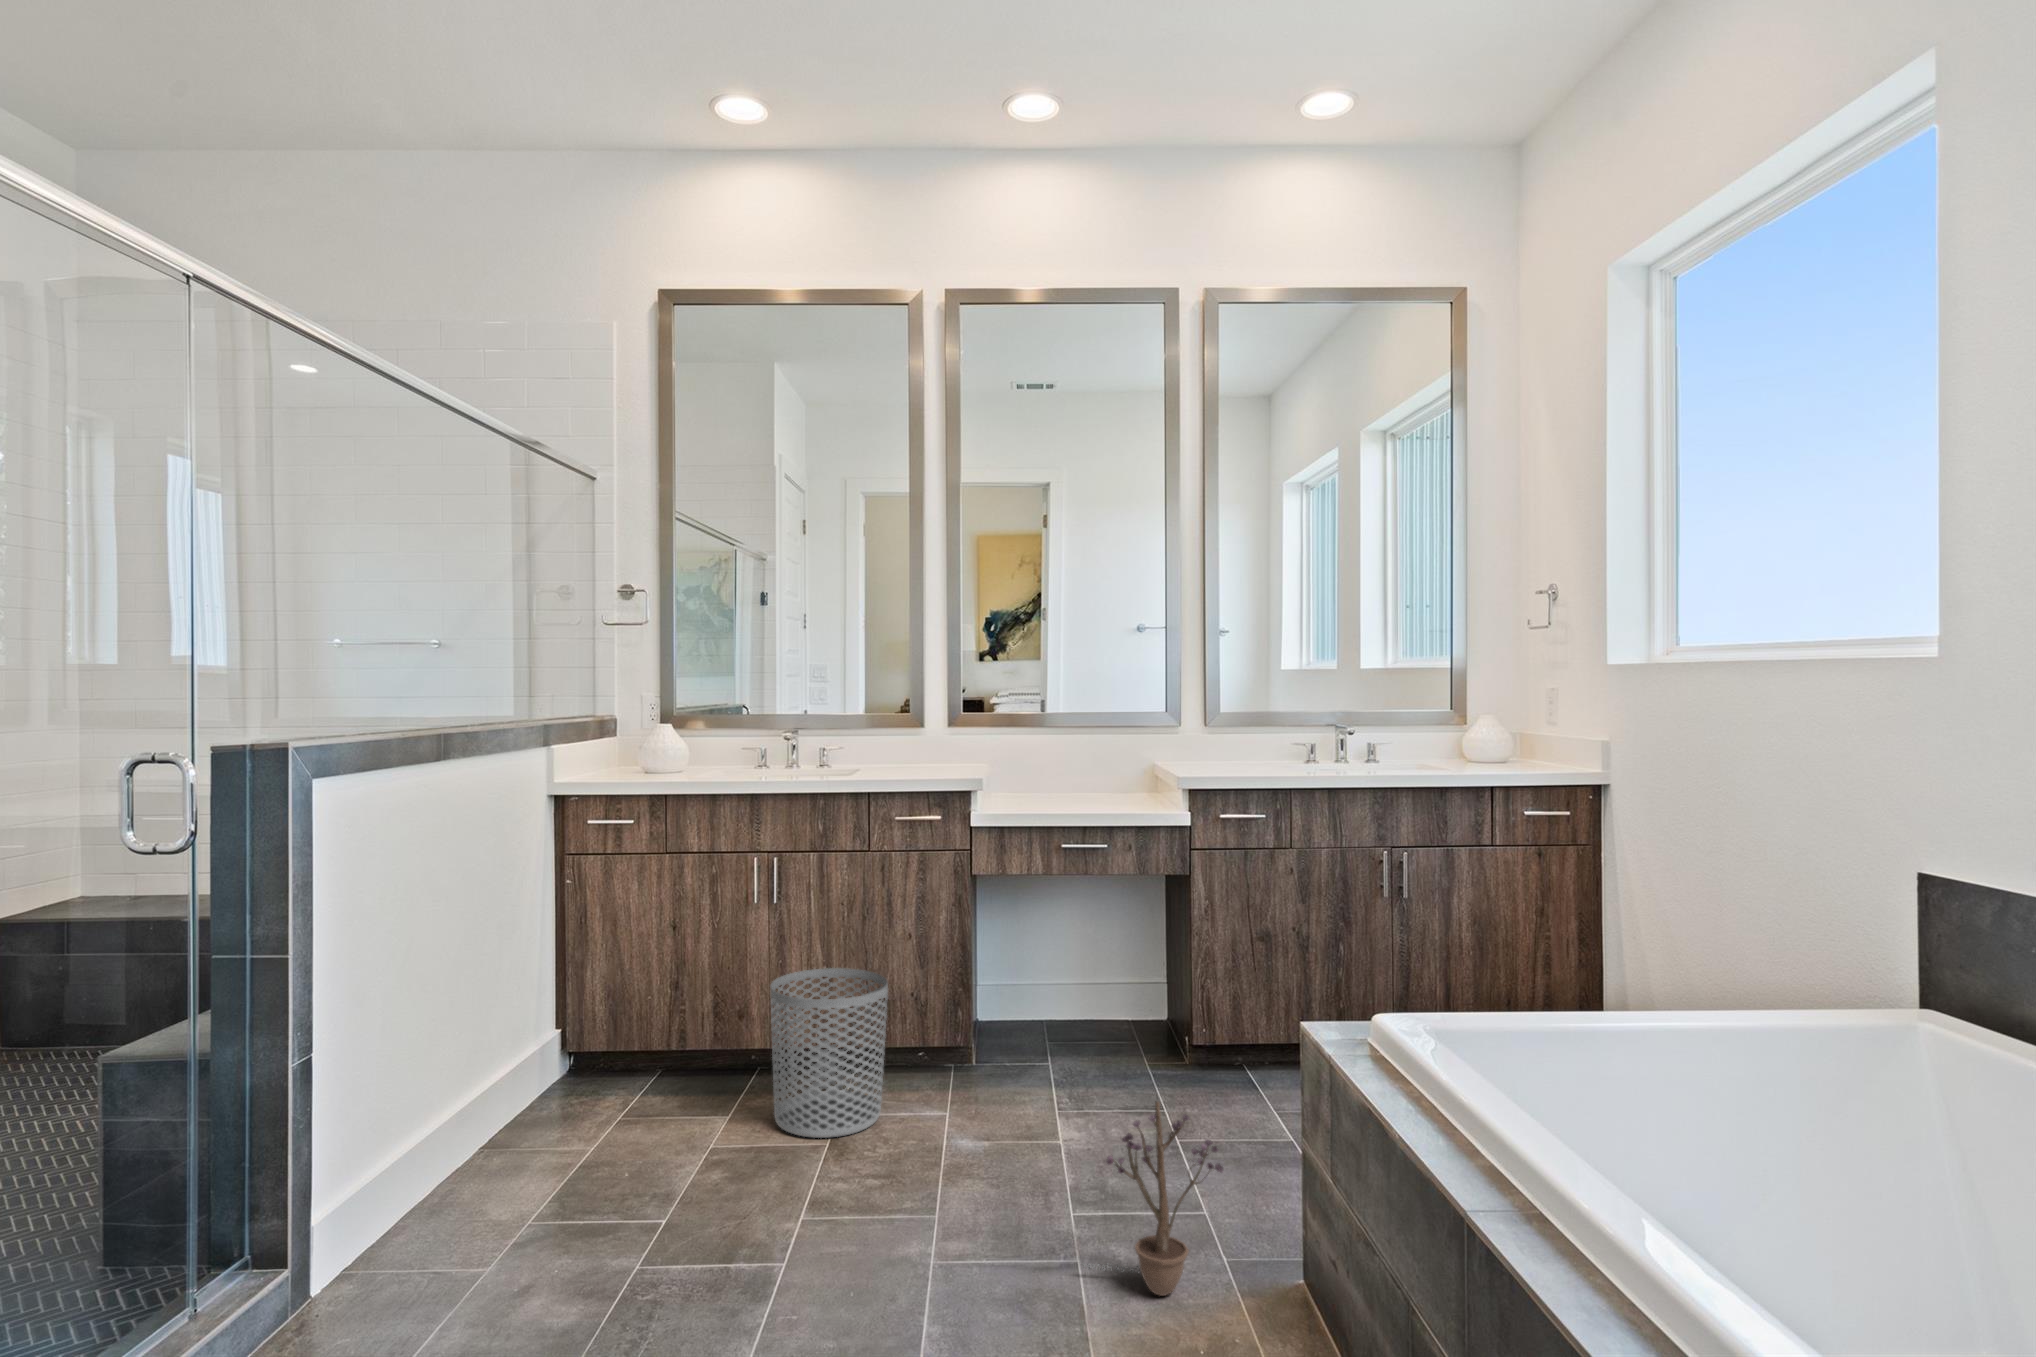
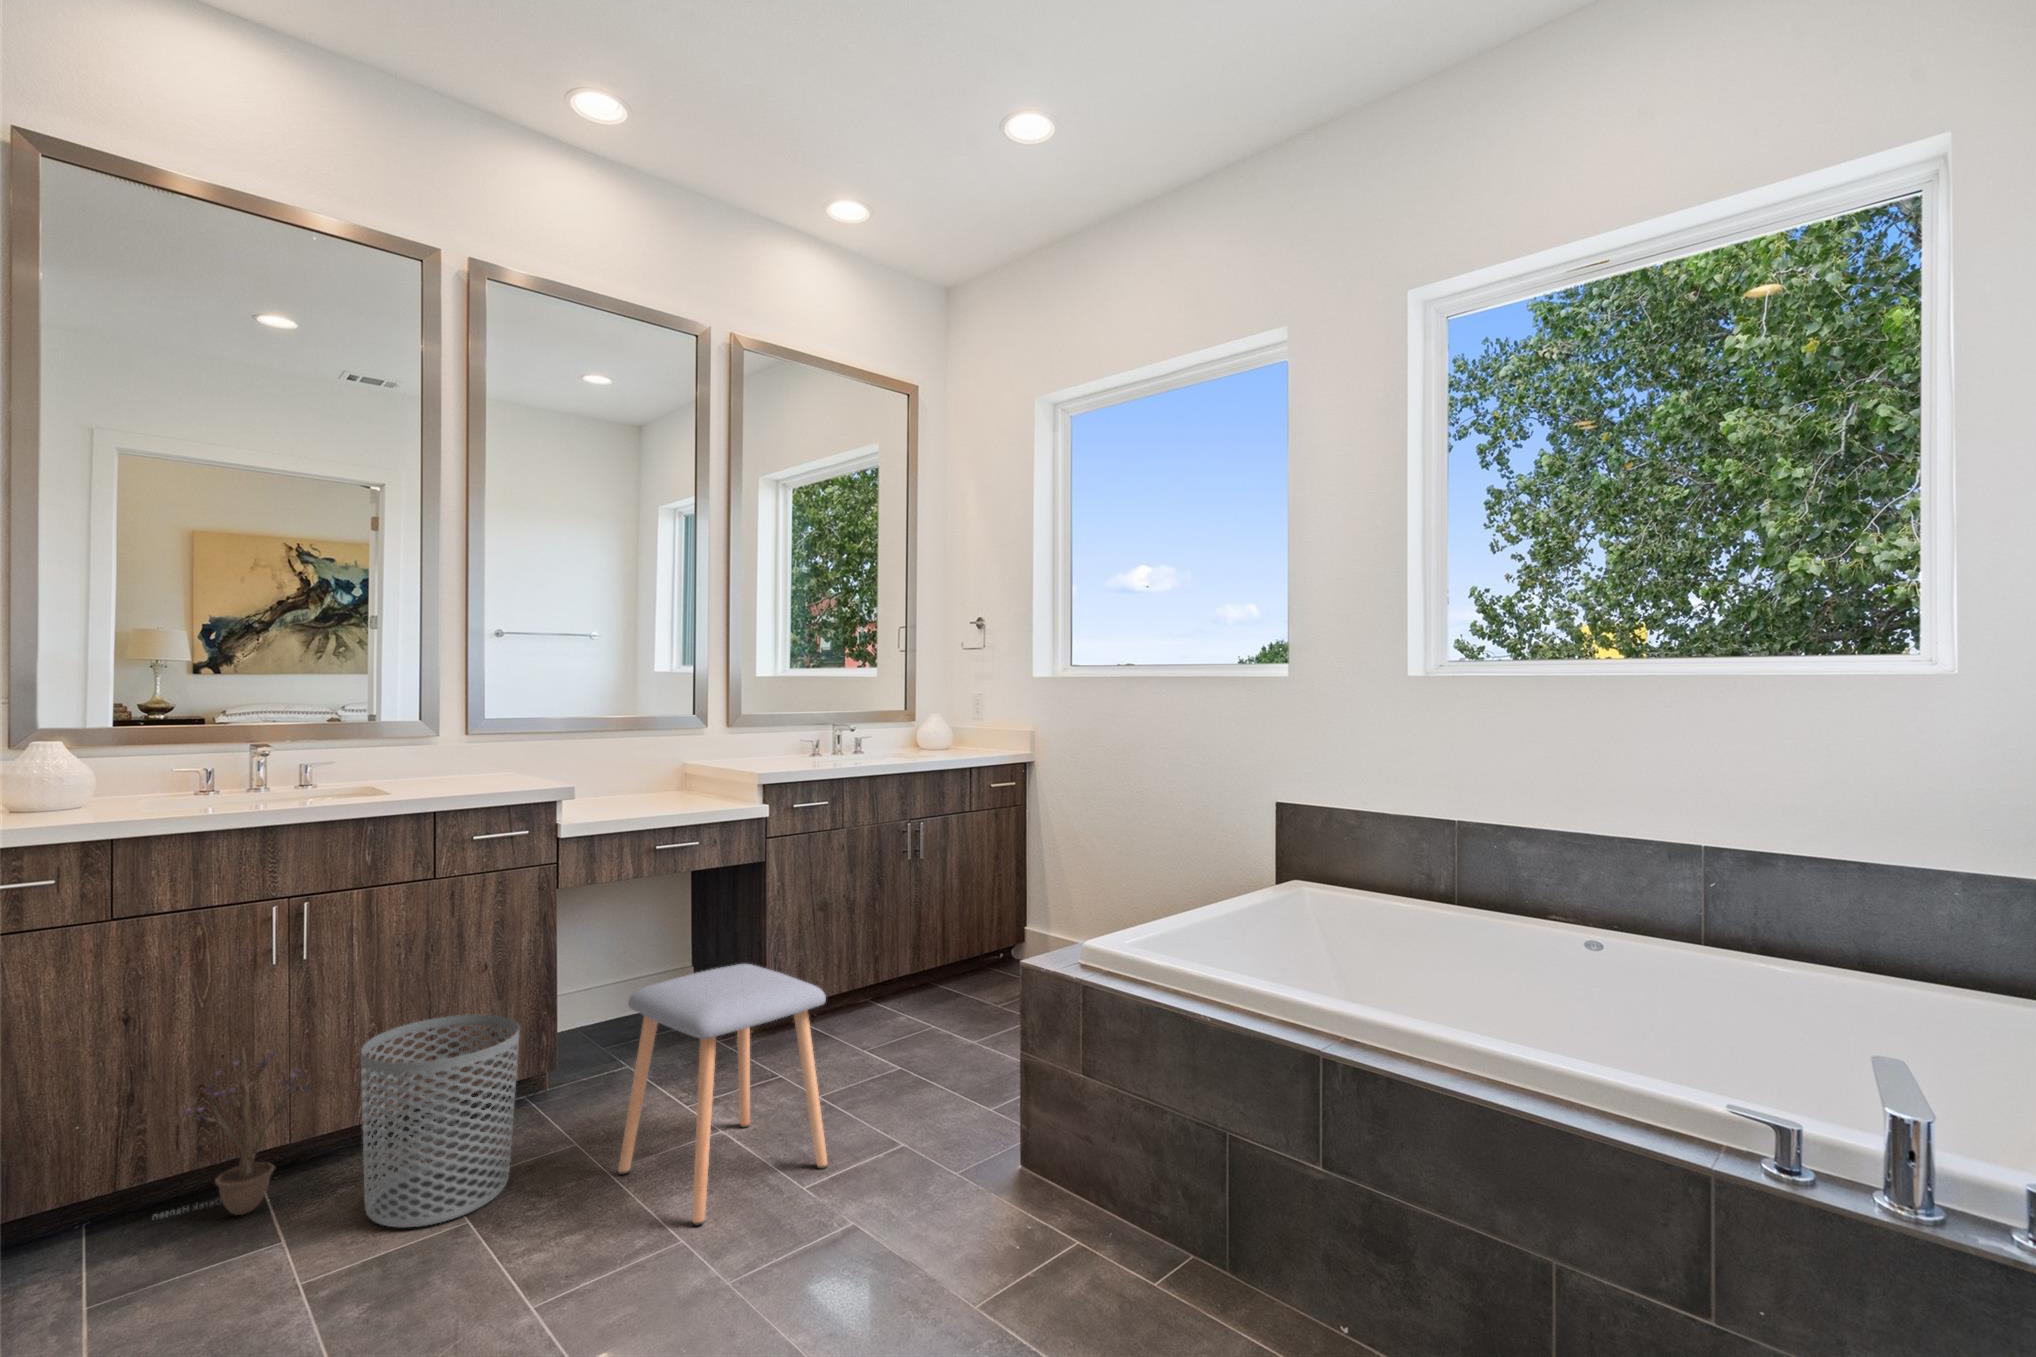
stool: none [949,971,1115,1210] -> present [619,964,827,1226]
decorative plant: present [1084,1102,1223,1296] -> present [155,1048,312,1217]

